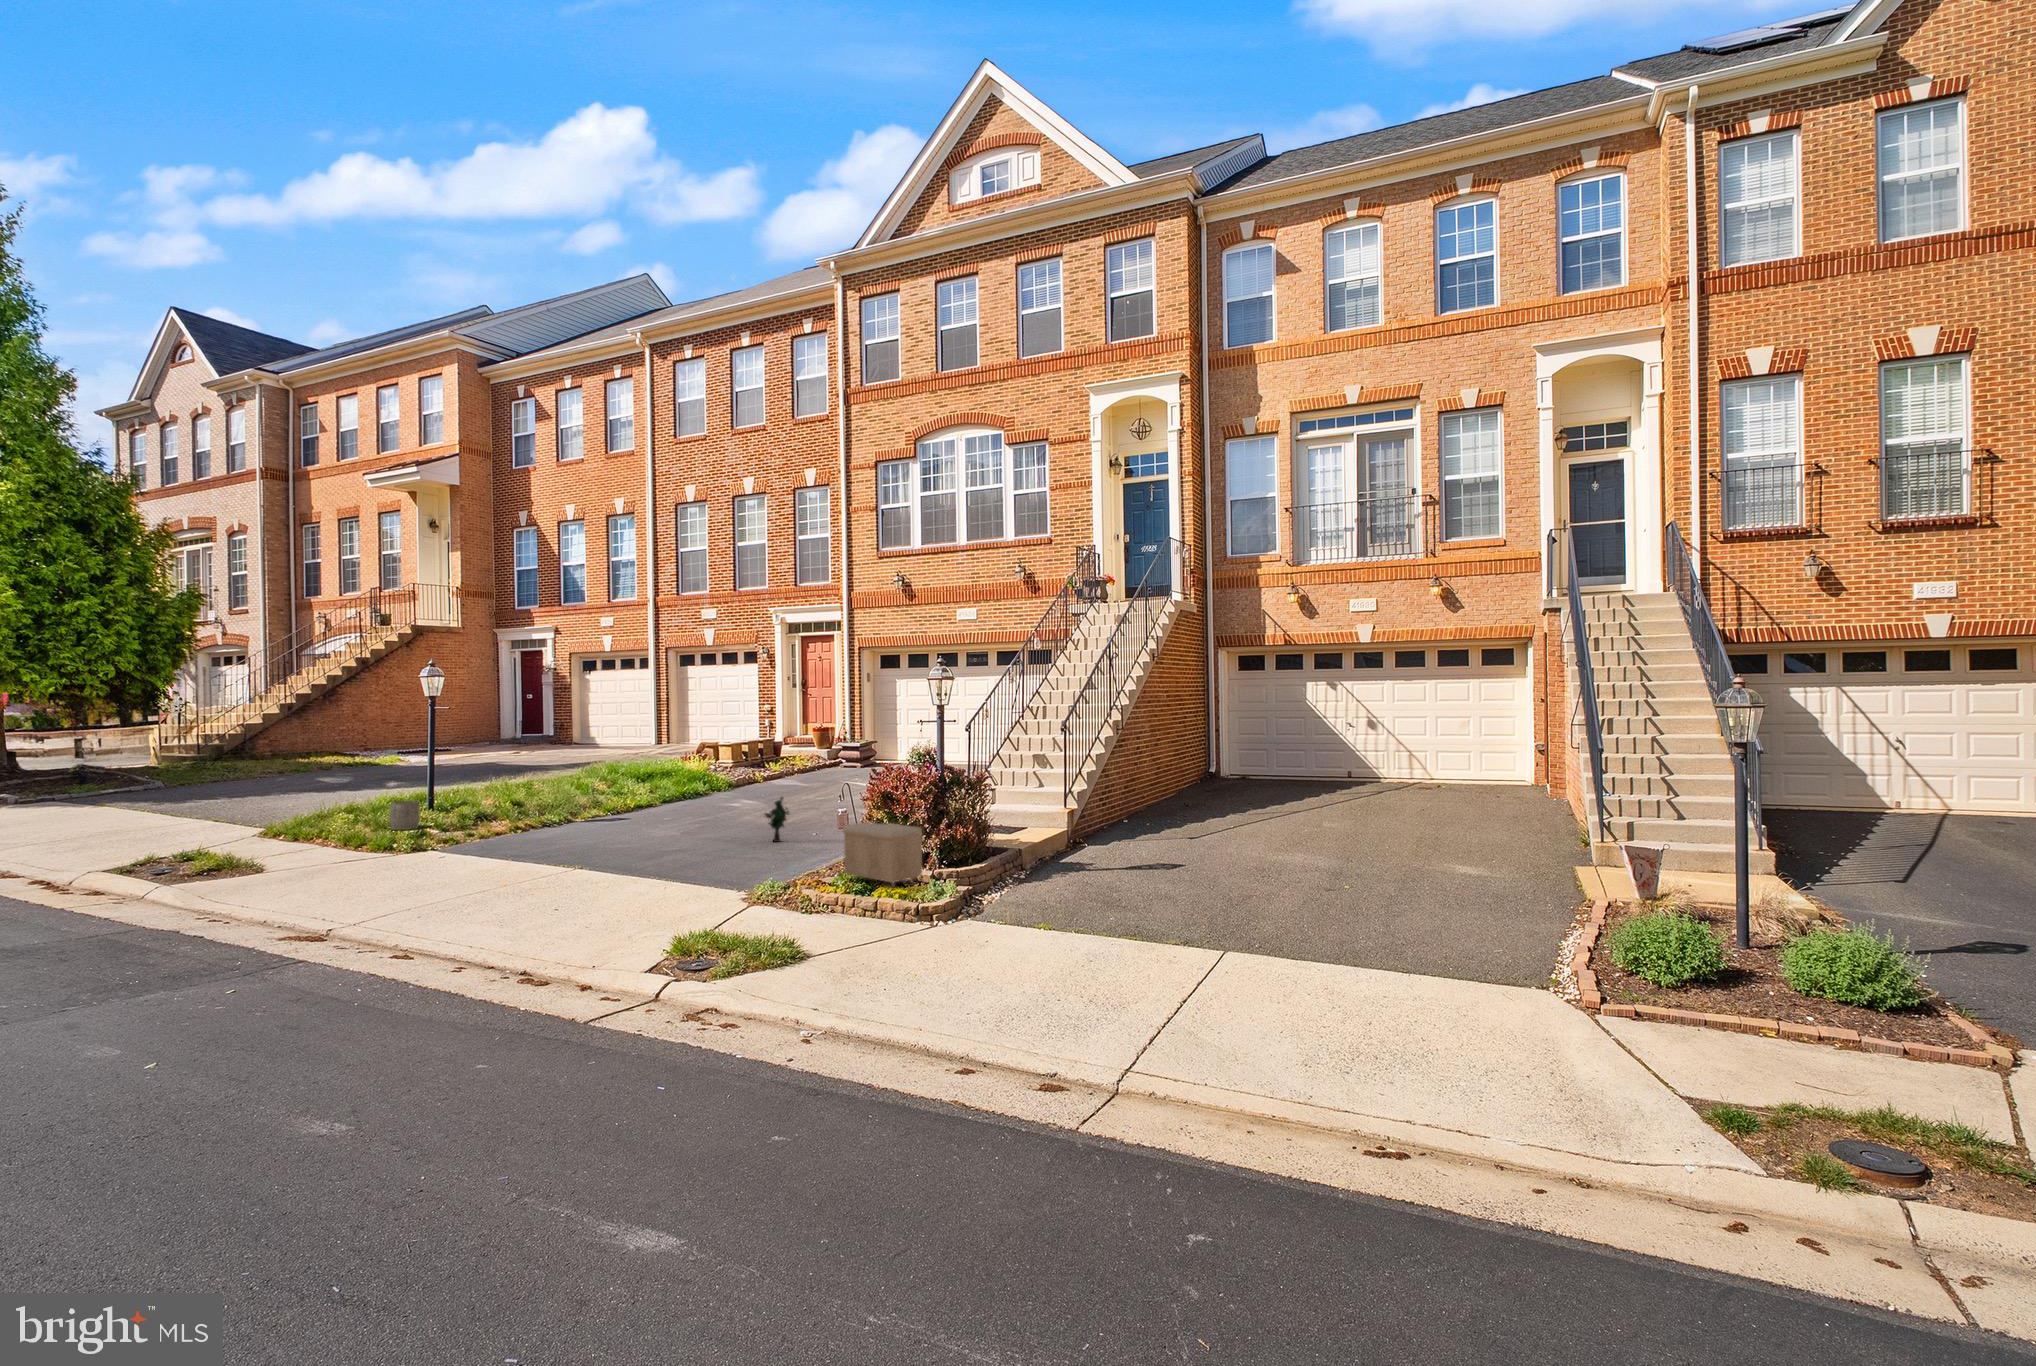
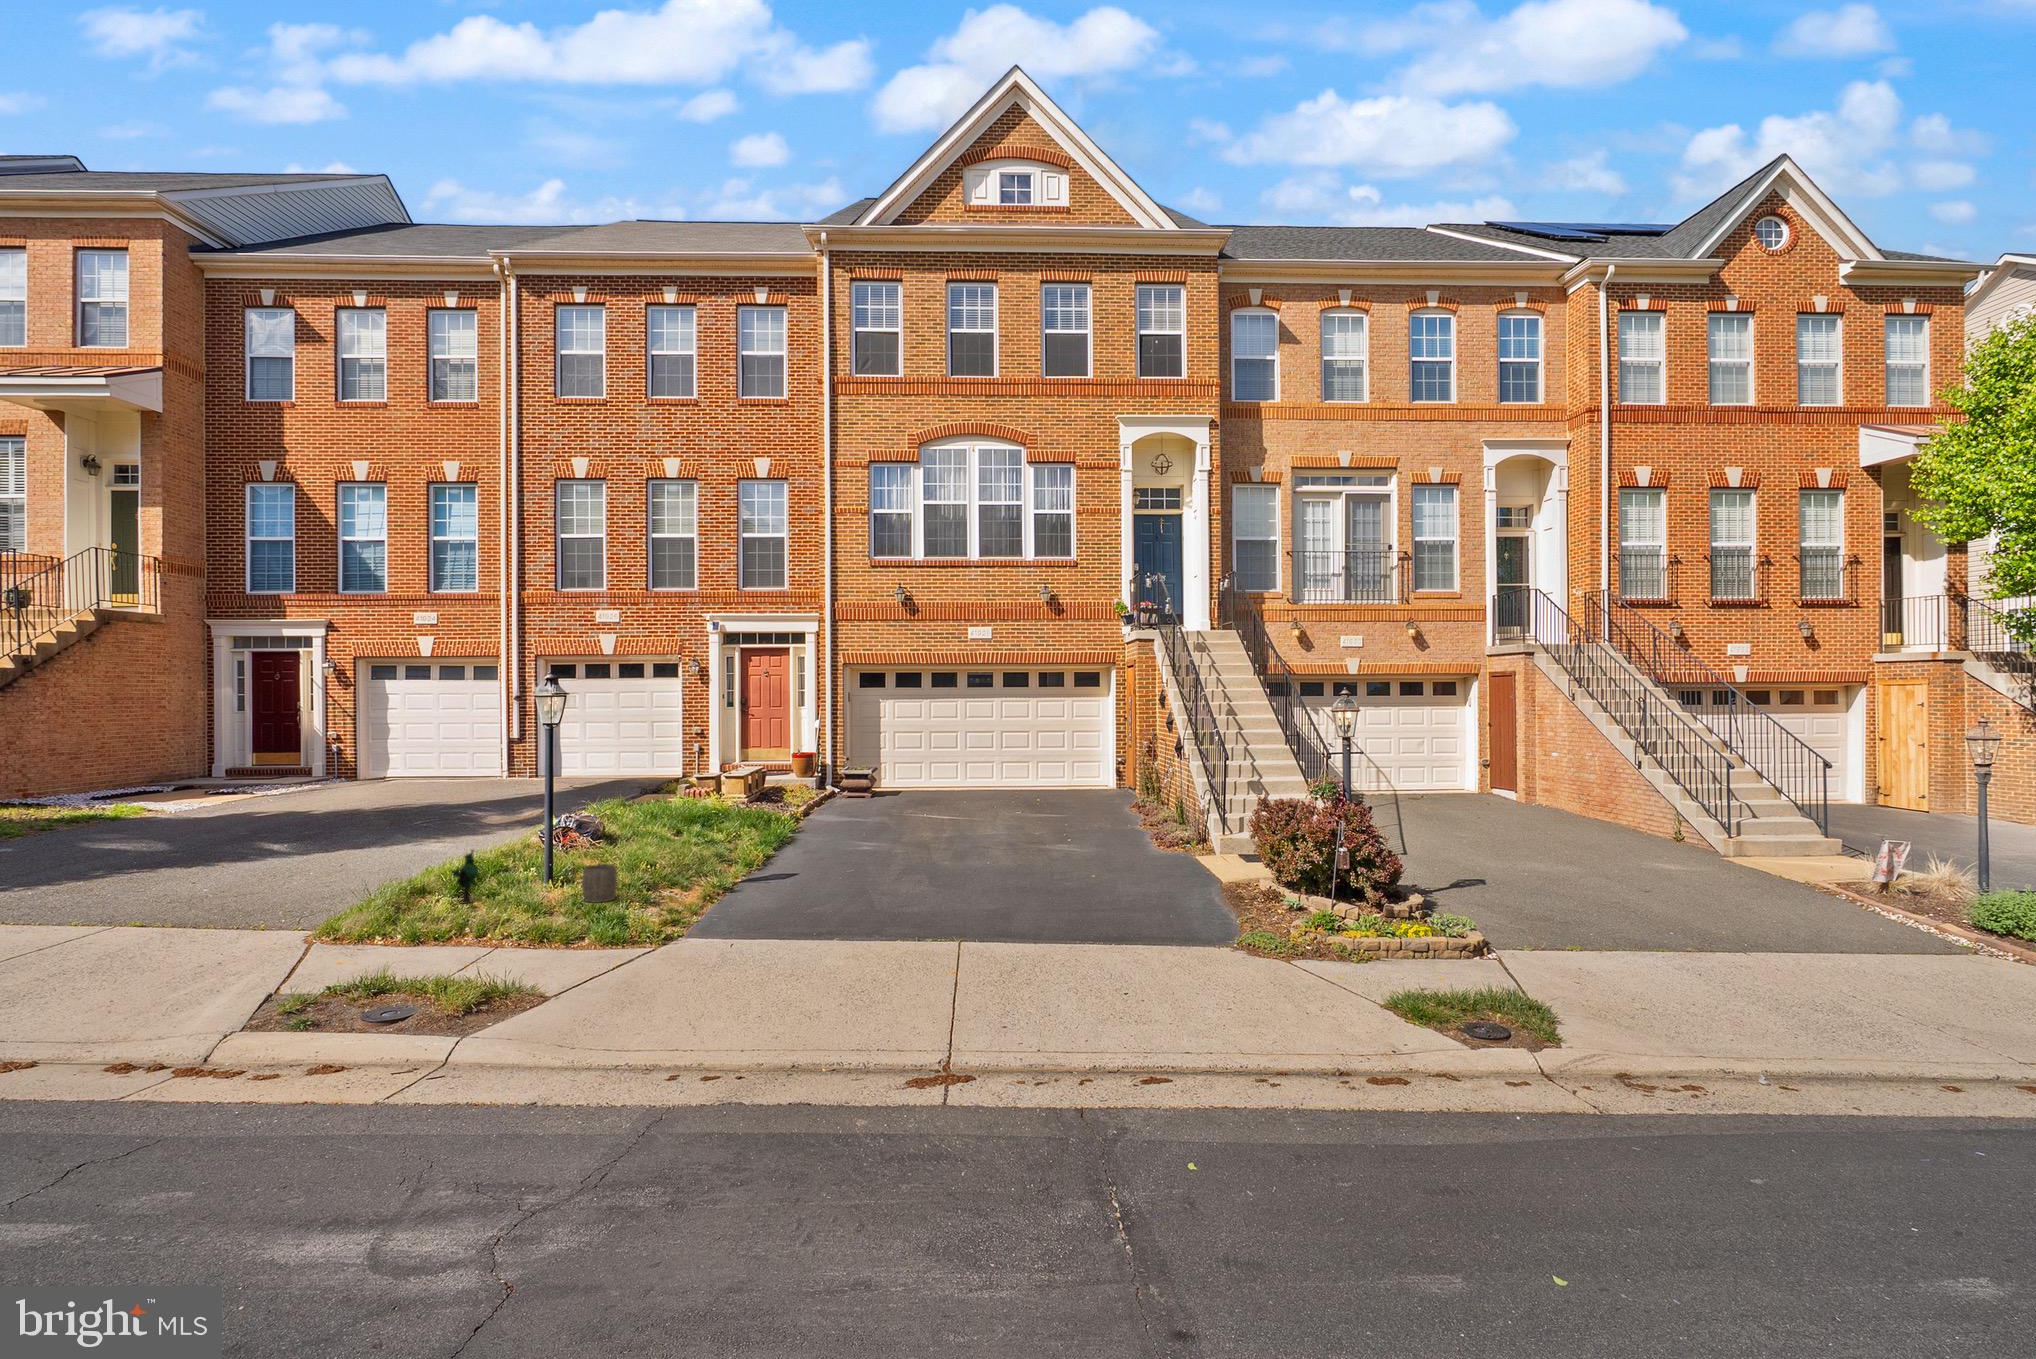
decorative plant: present [765,797,789,842] -> present [451,850,483,904]
storage bench: present [843,821,922,887] -> none [1262,856,1332,917]

